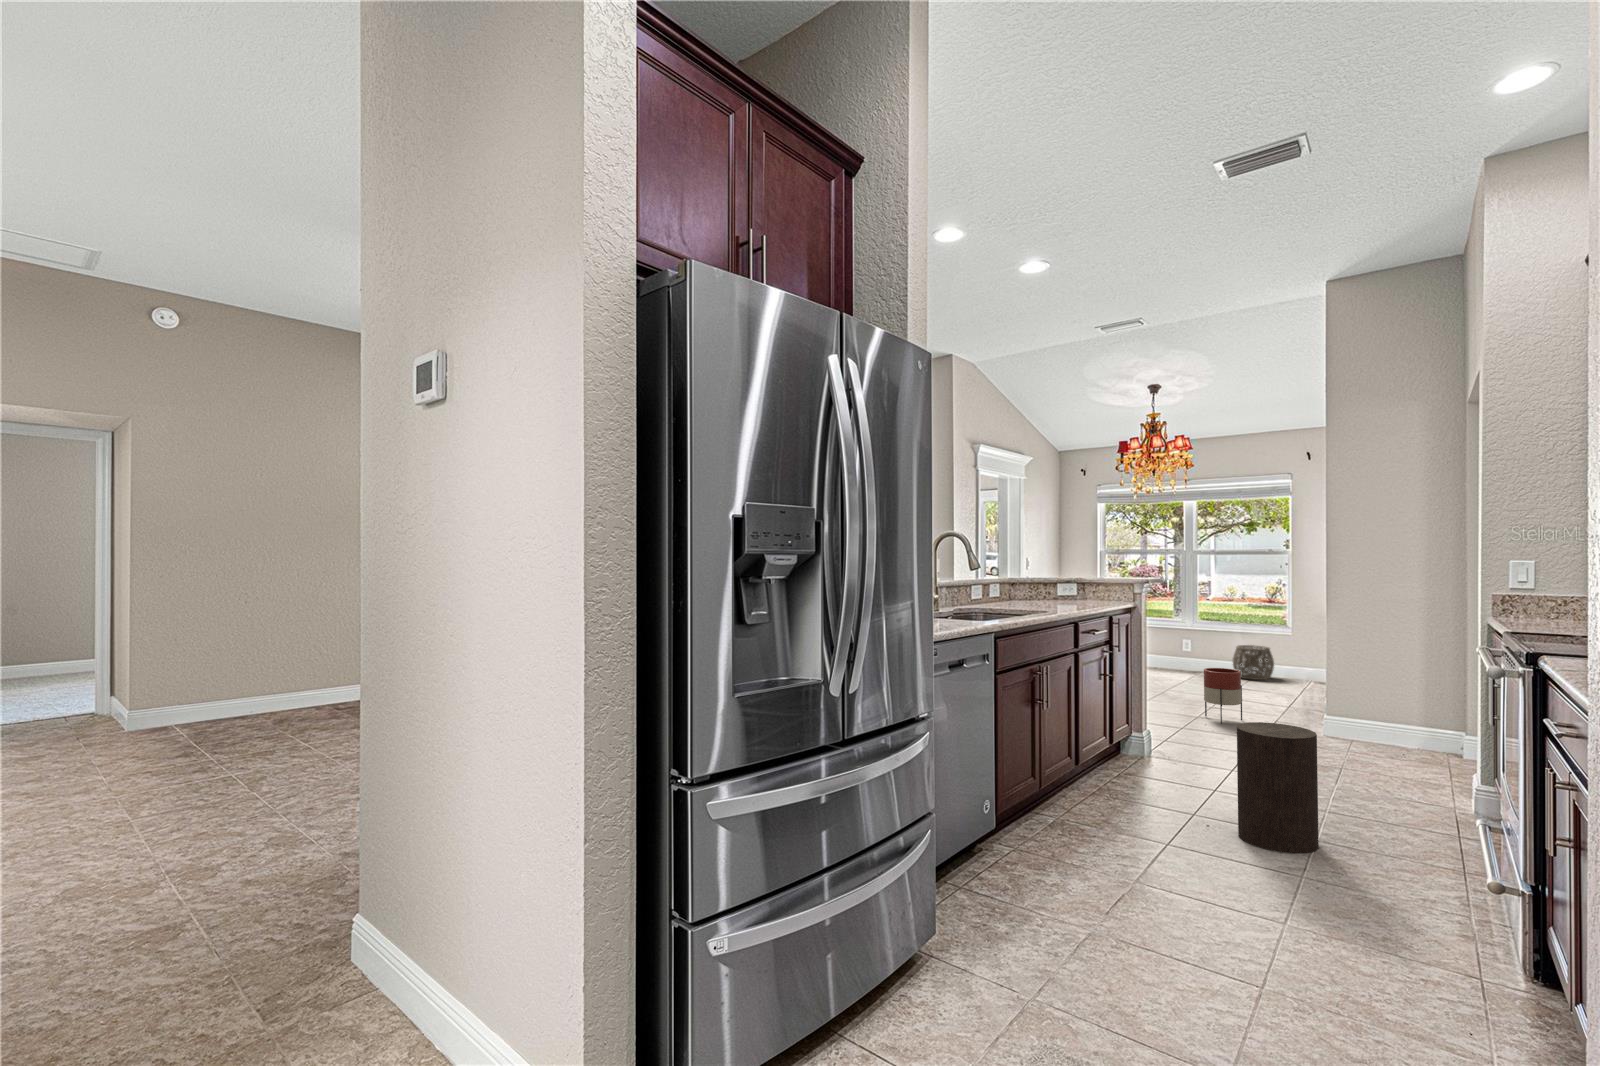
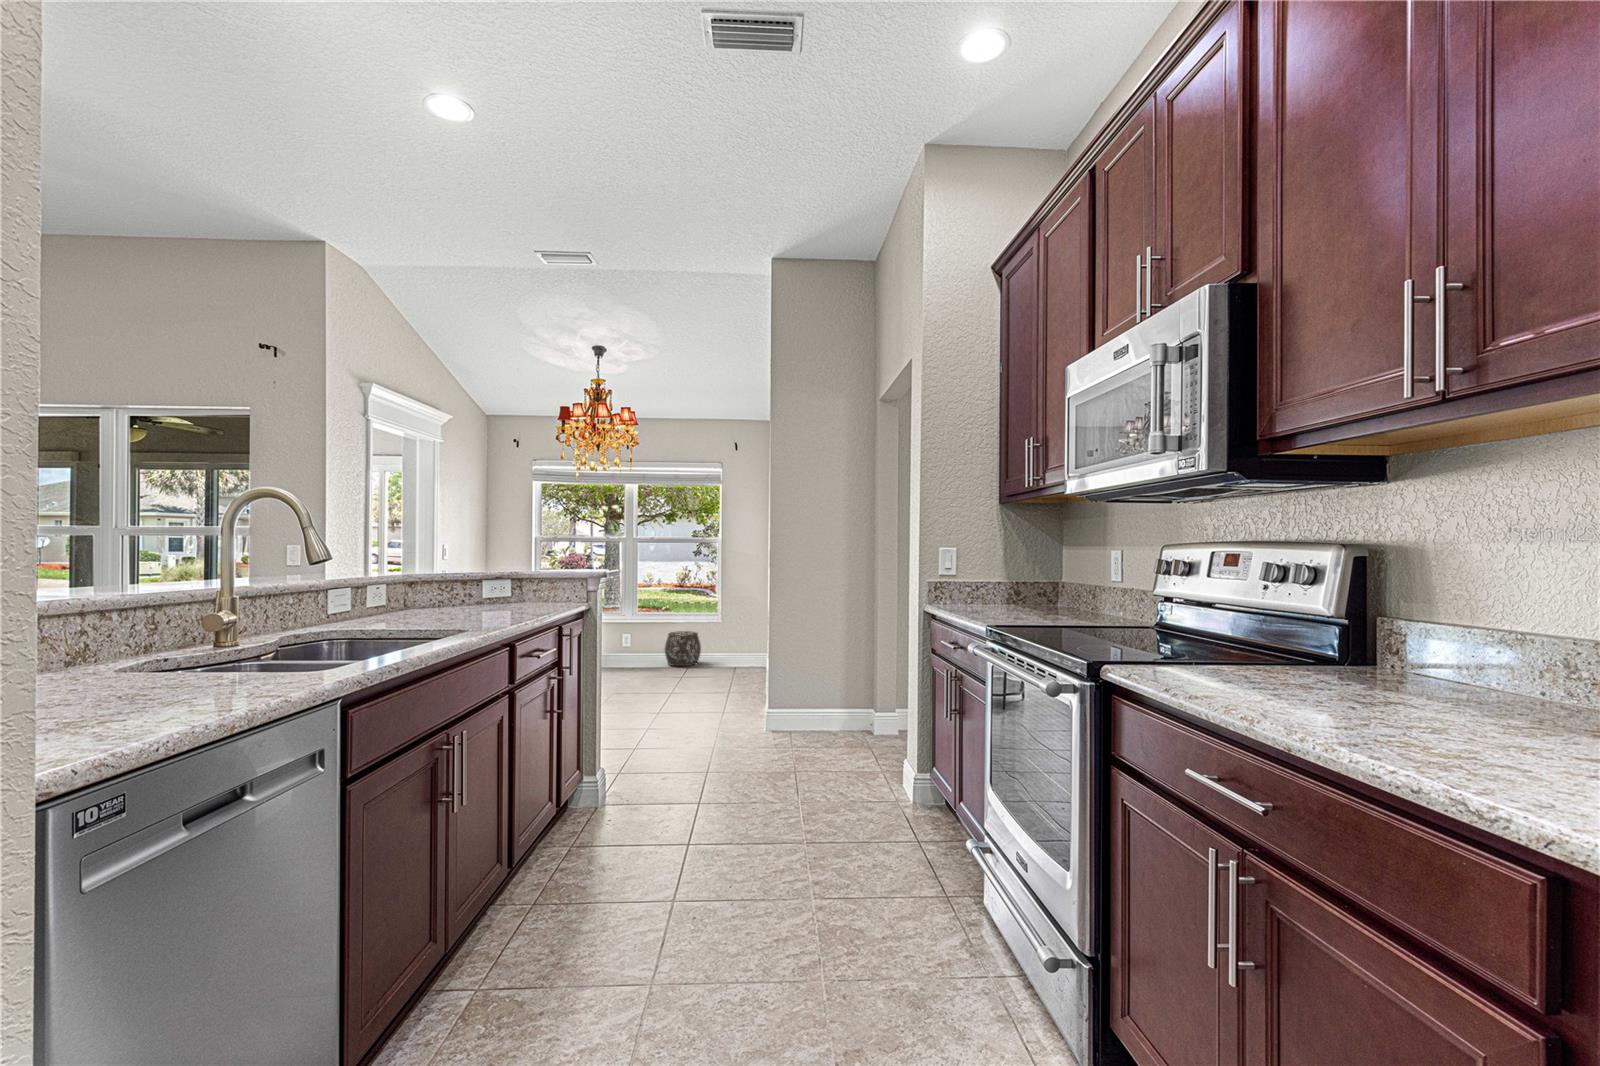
planter: present [1204,668,1242,724] -> none [650,666,687,729]
stool: present [1237,722,1319,854] -> none [732,760,824,944]

